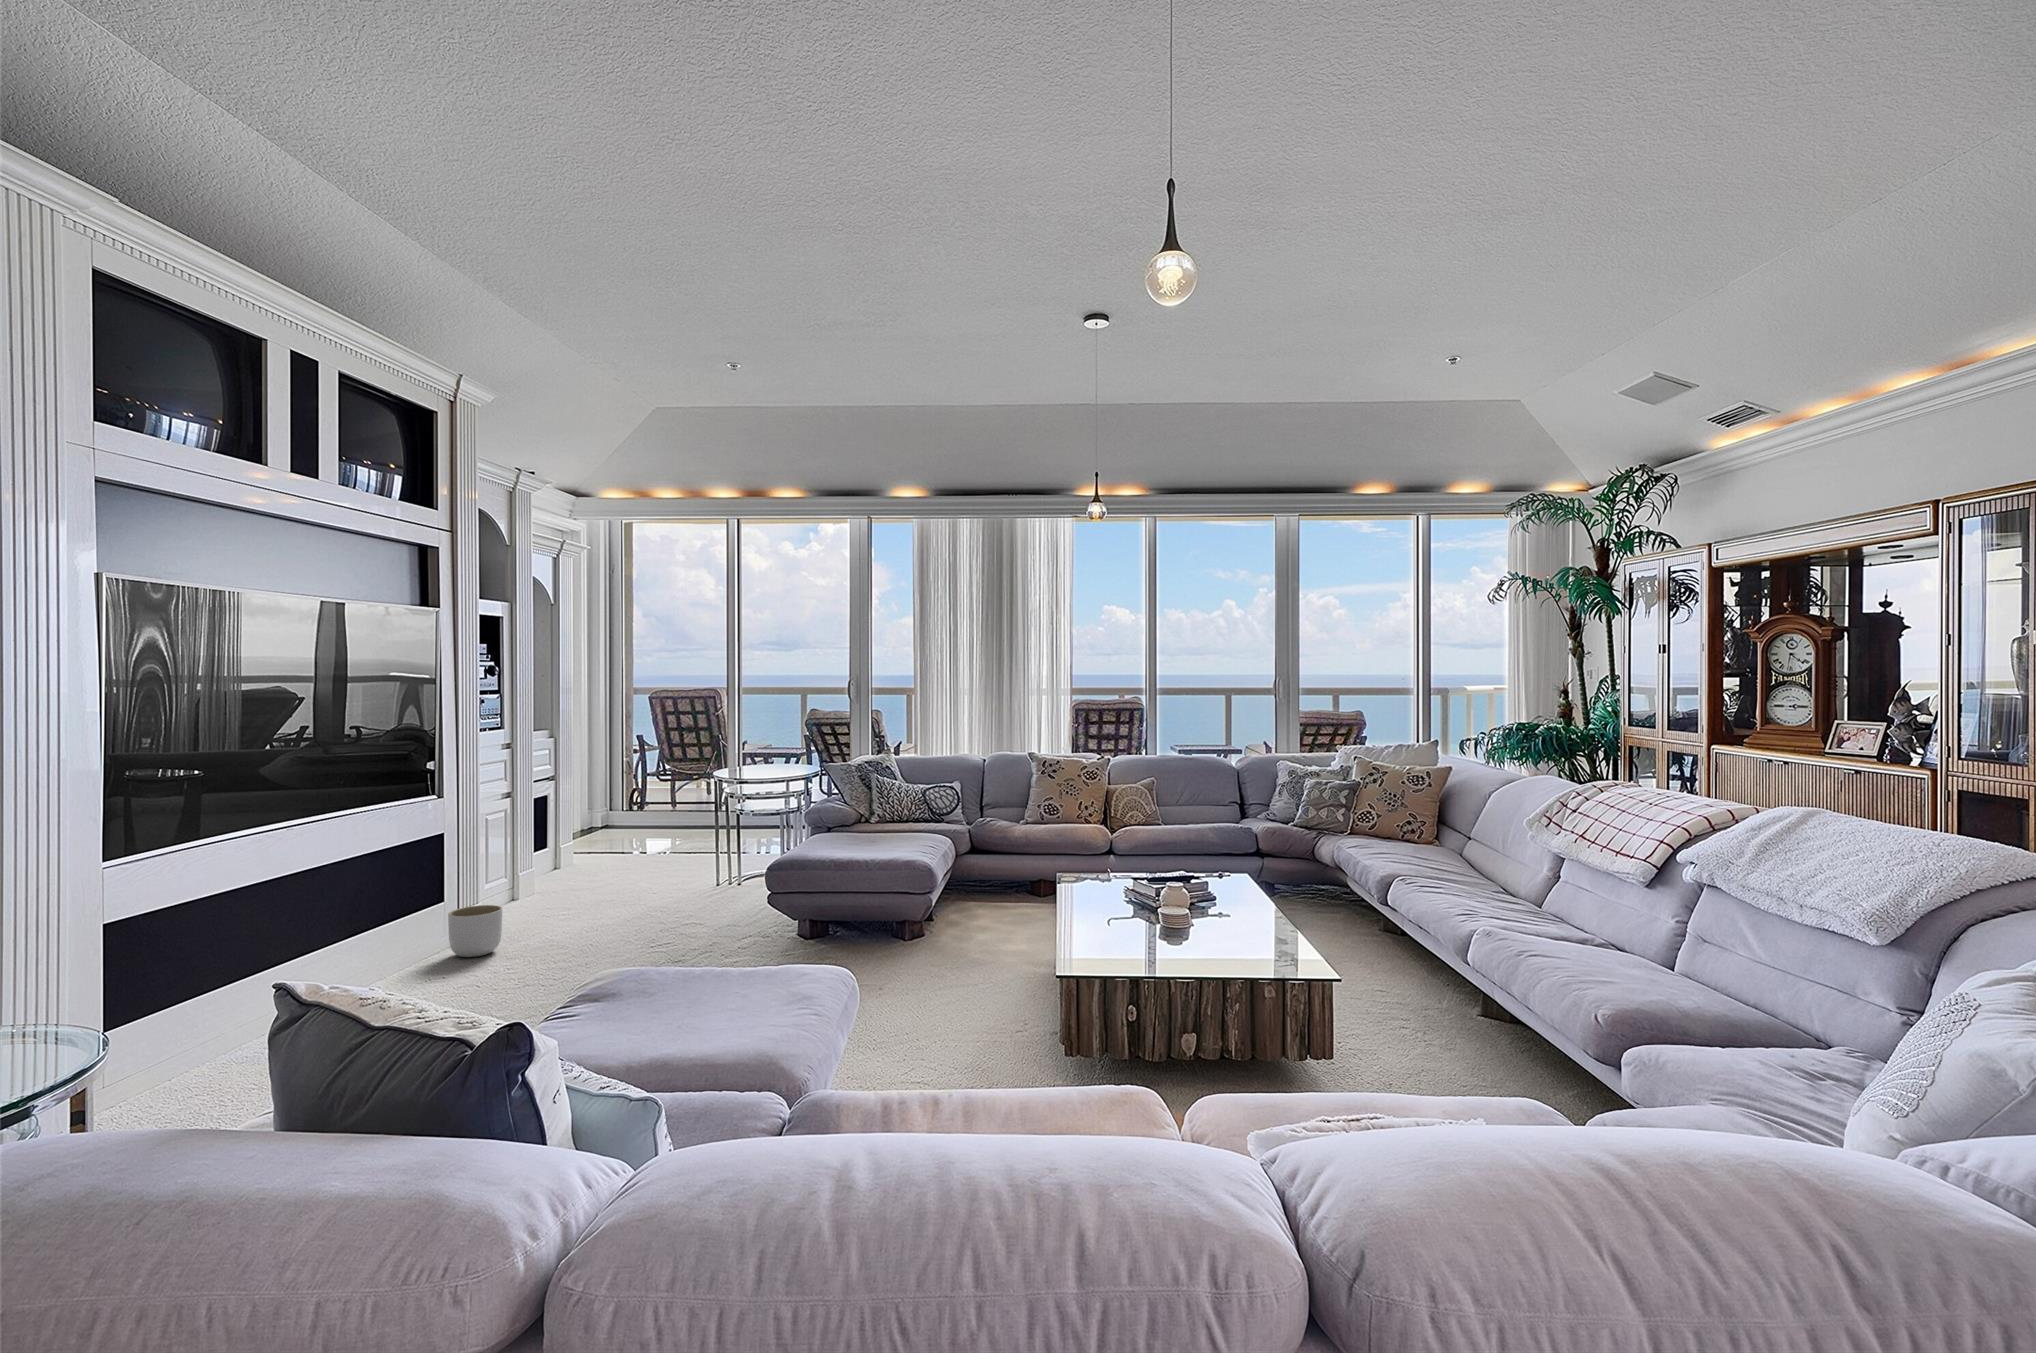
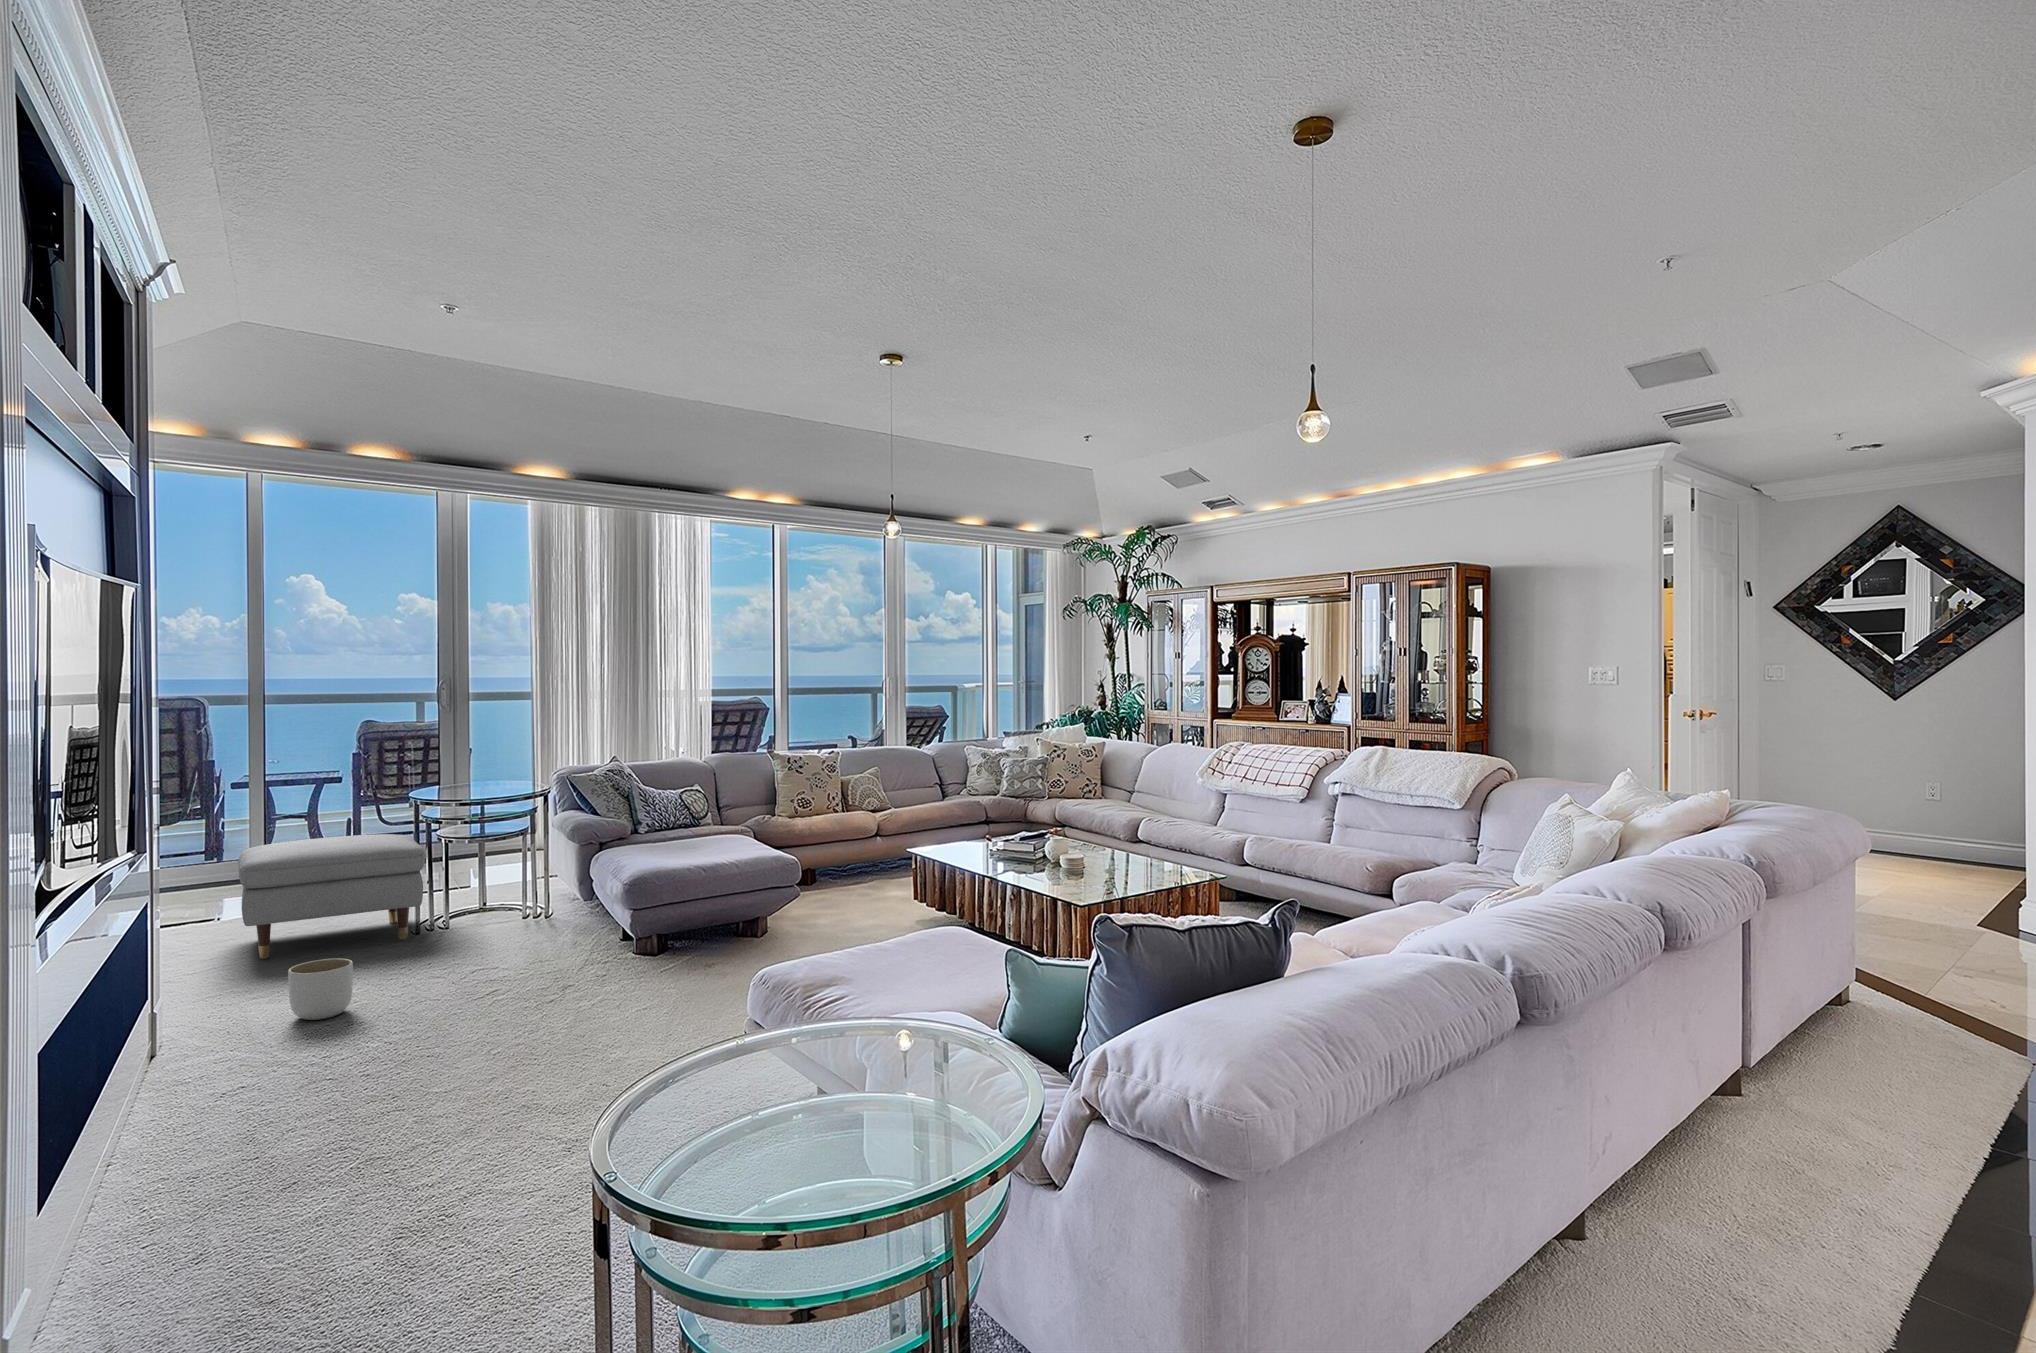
ottoman: none [544,802,709,897] -> present [238,834,426,959]

